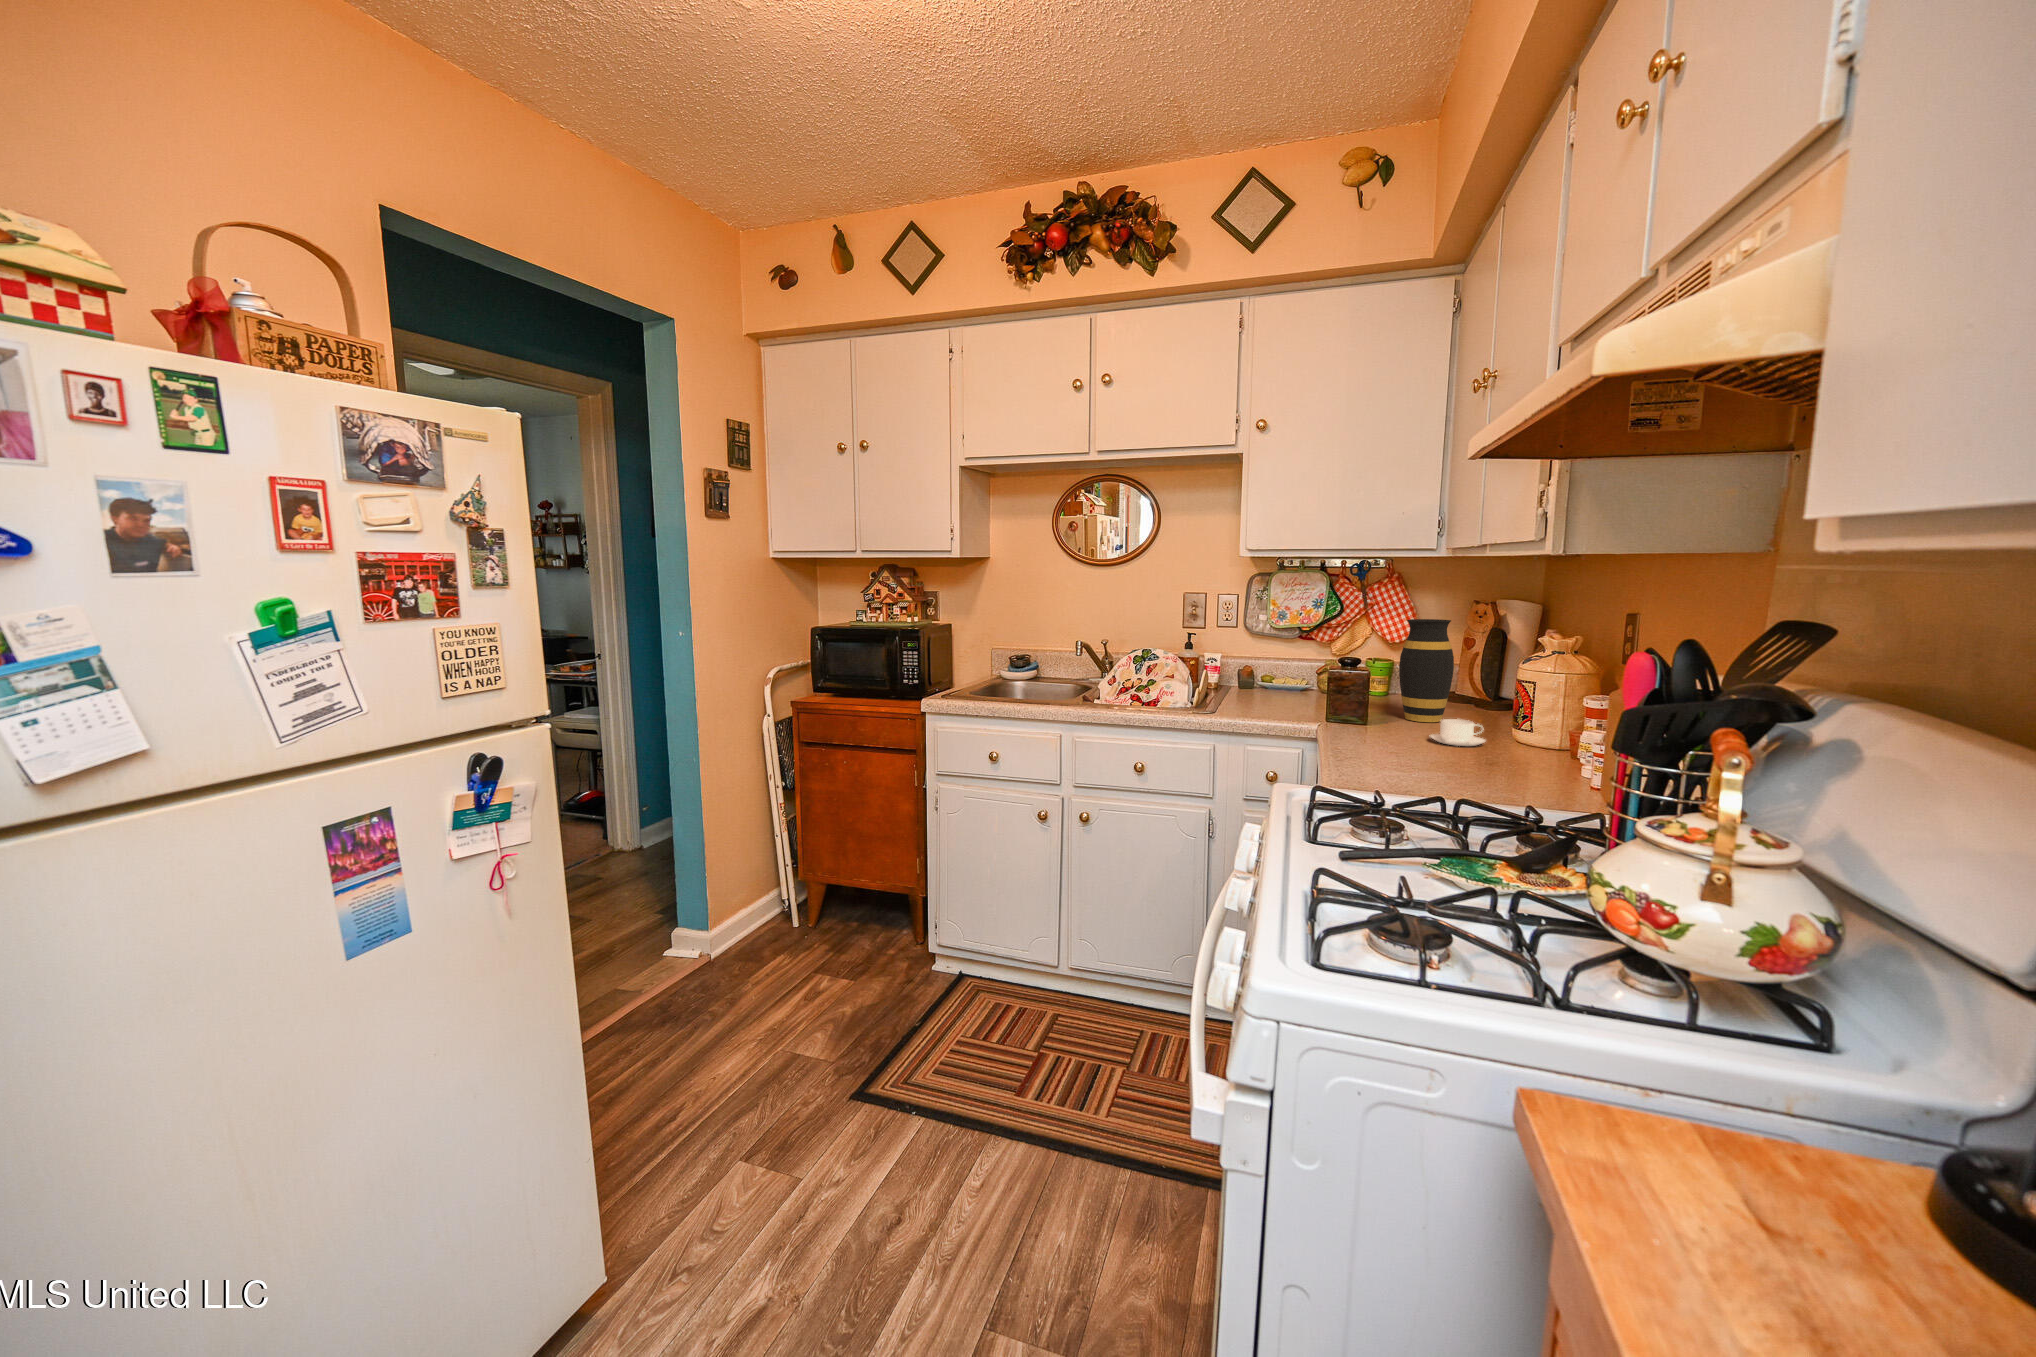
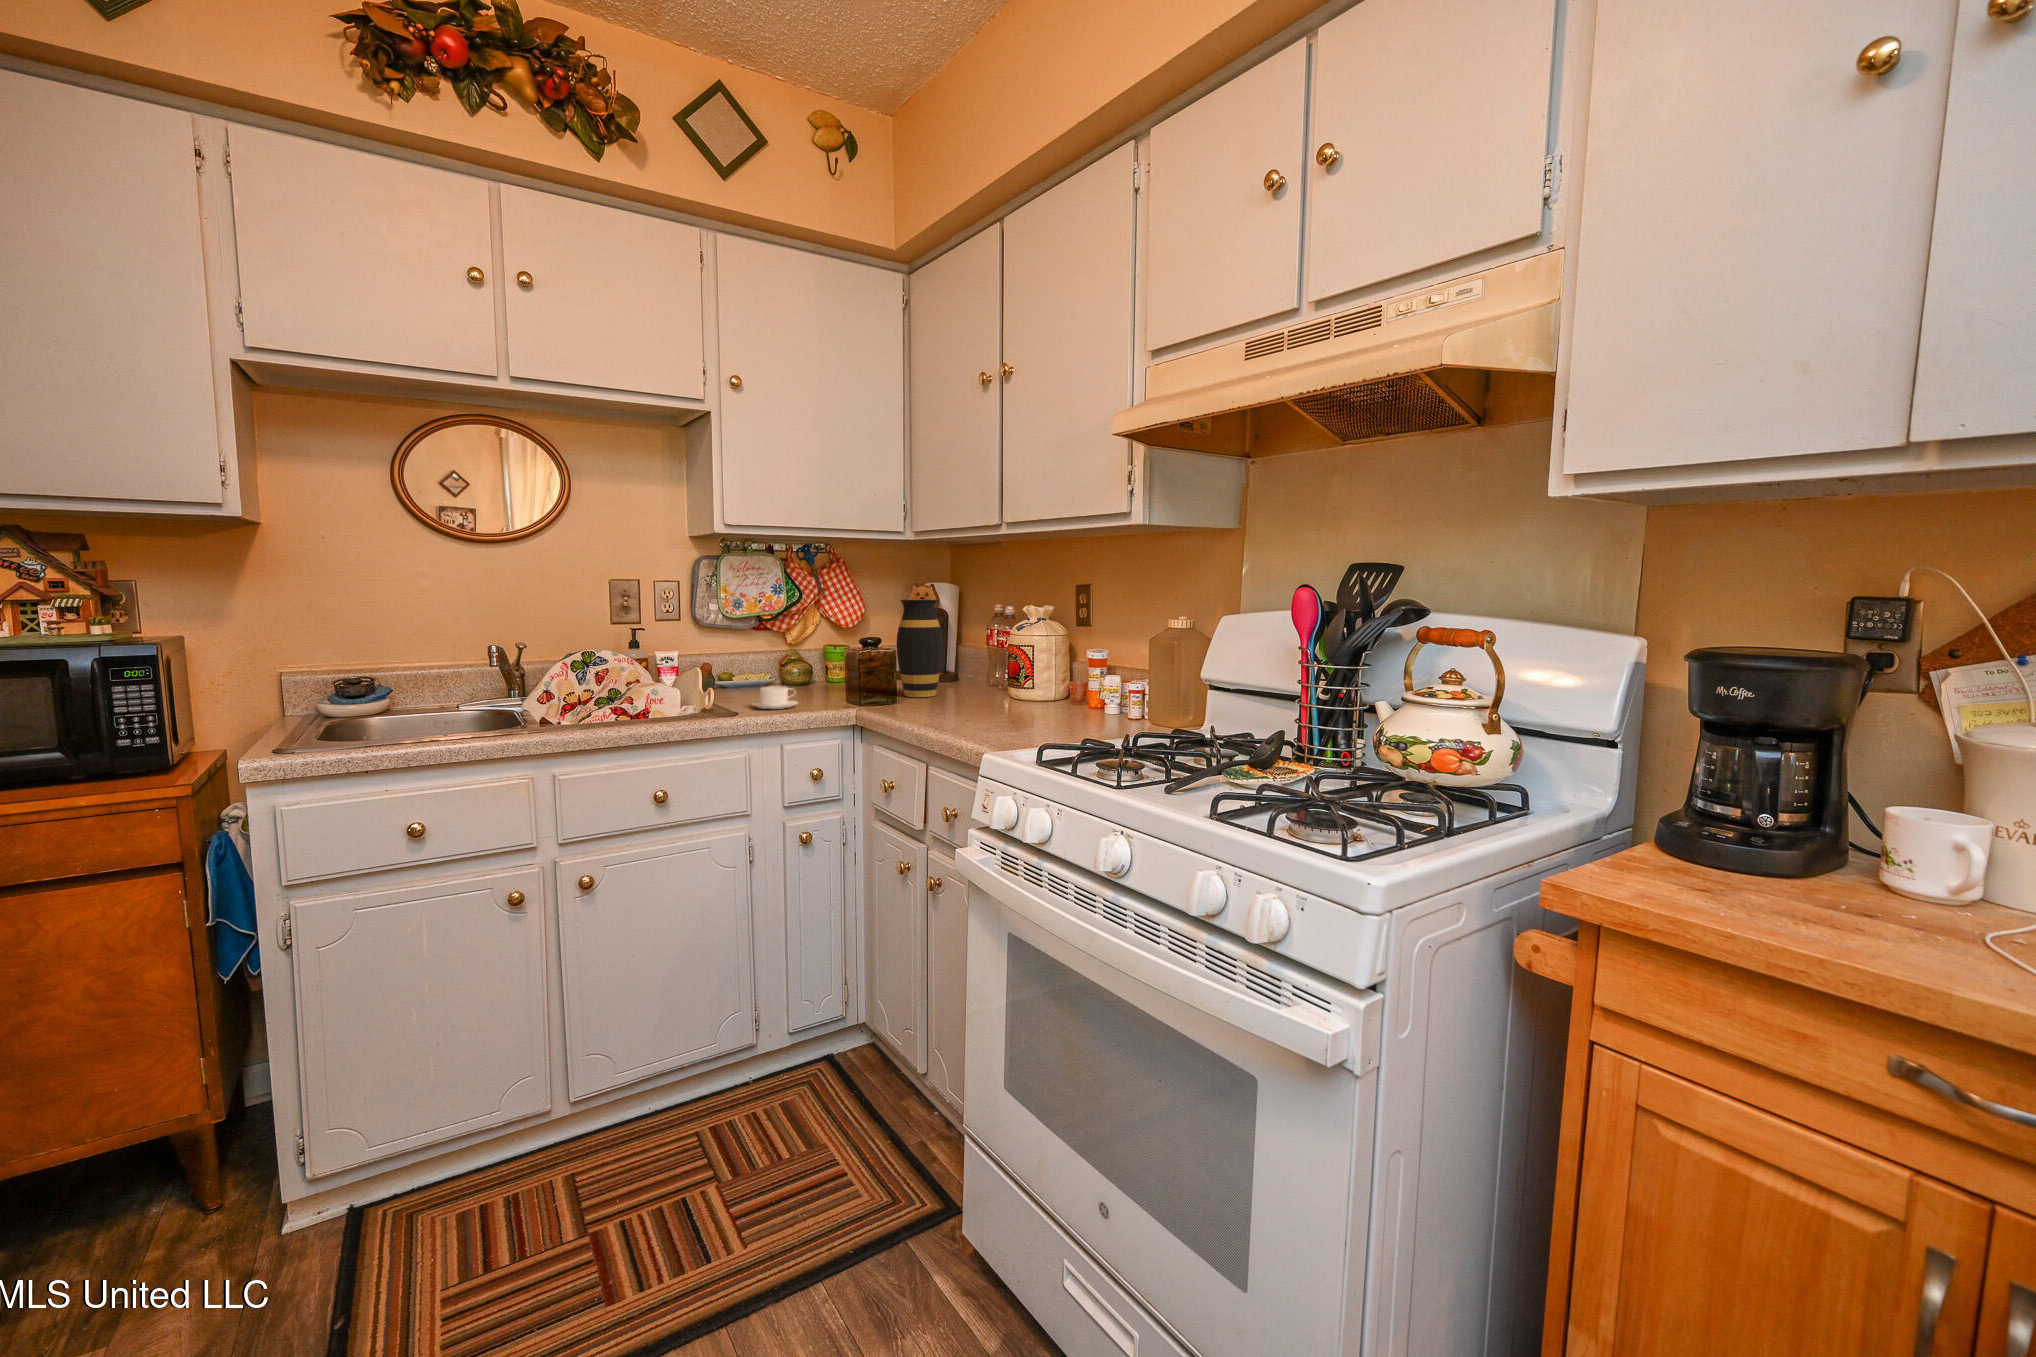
coffee cup: present [1431,719,1485,746] -> present [753,686,797,709]

